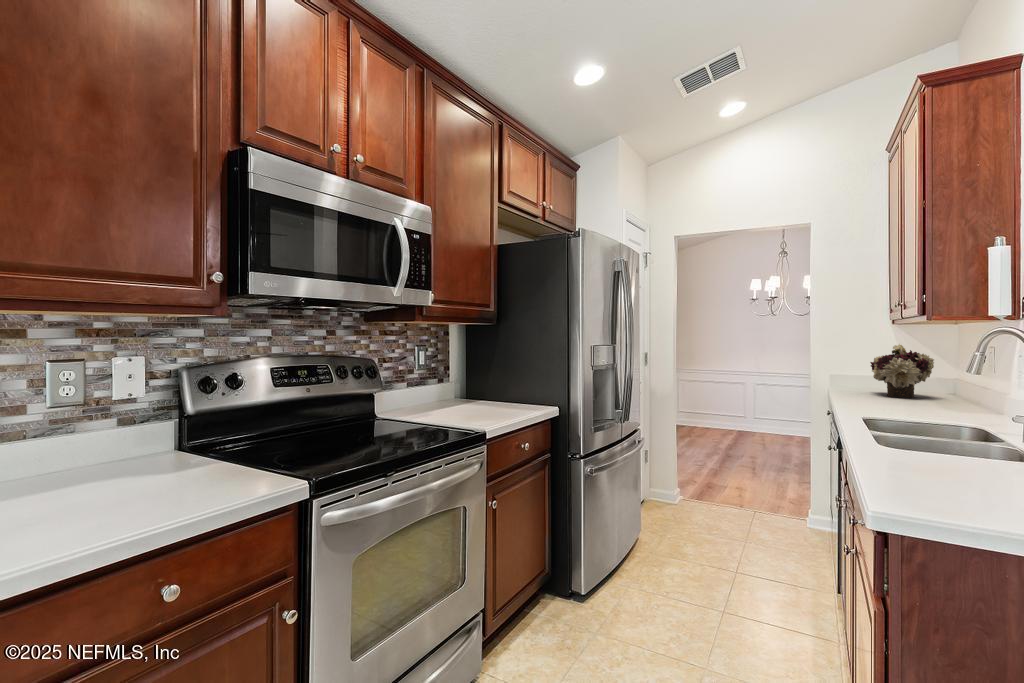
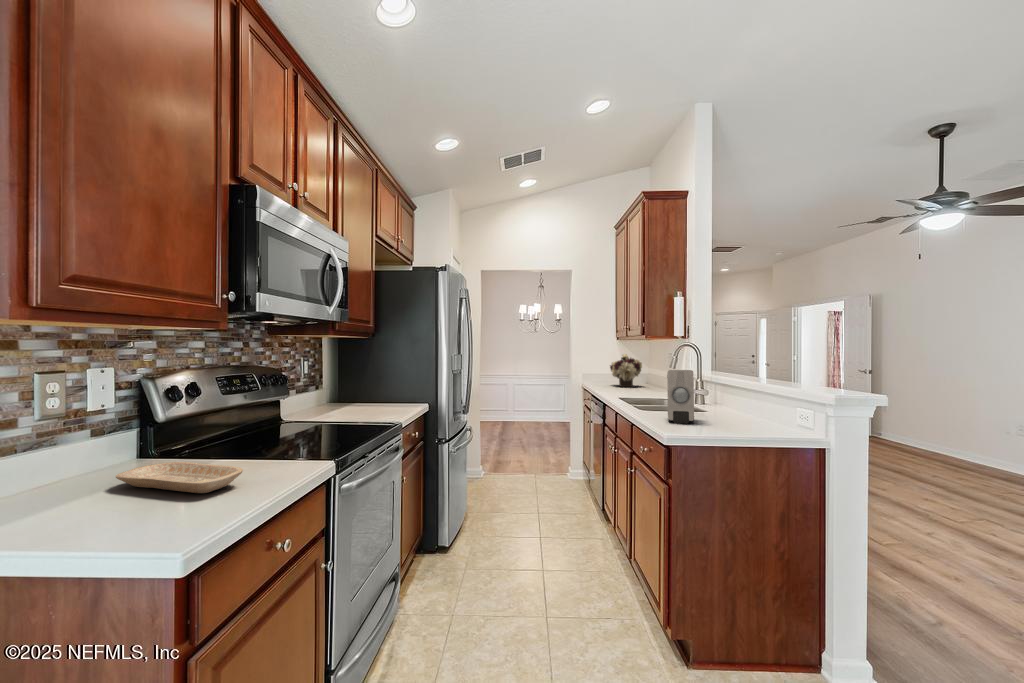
soap dispenser: none [921,380,996,496] -> present [667,370,694,424]
tray: none [72,461,160,510] -> present [115,462,243,493]

